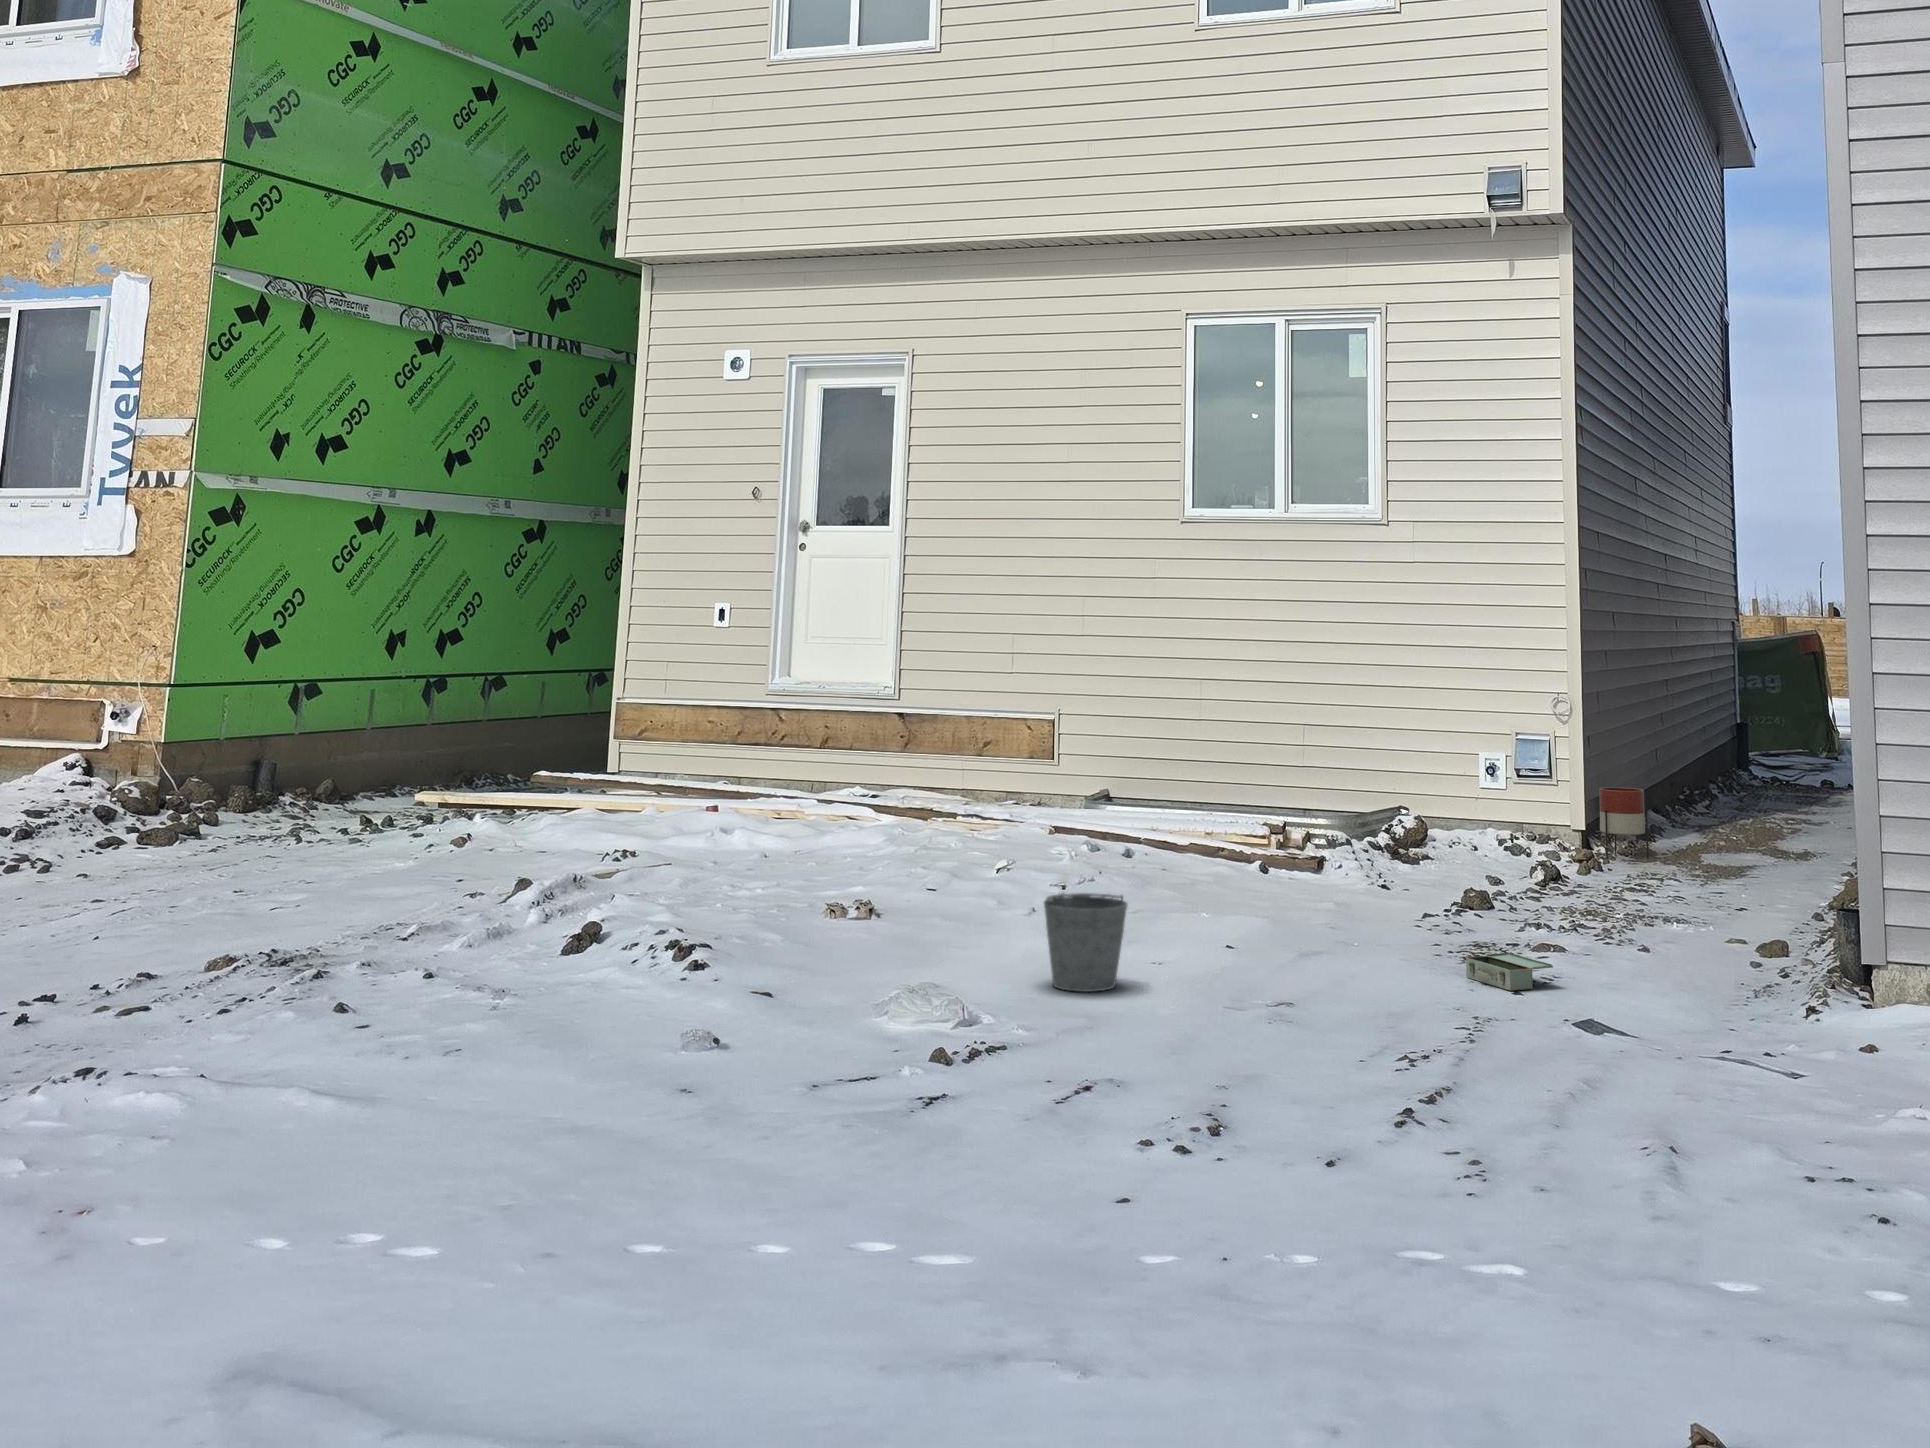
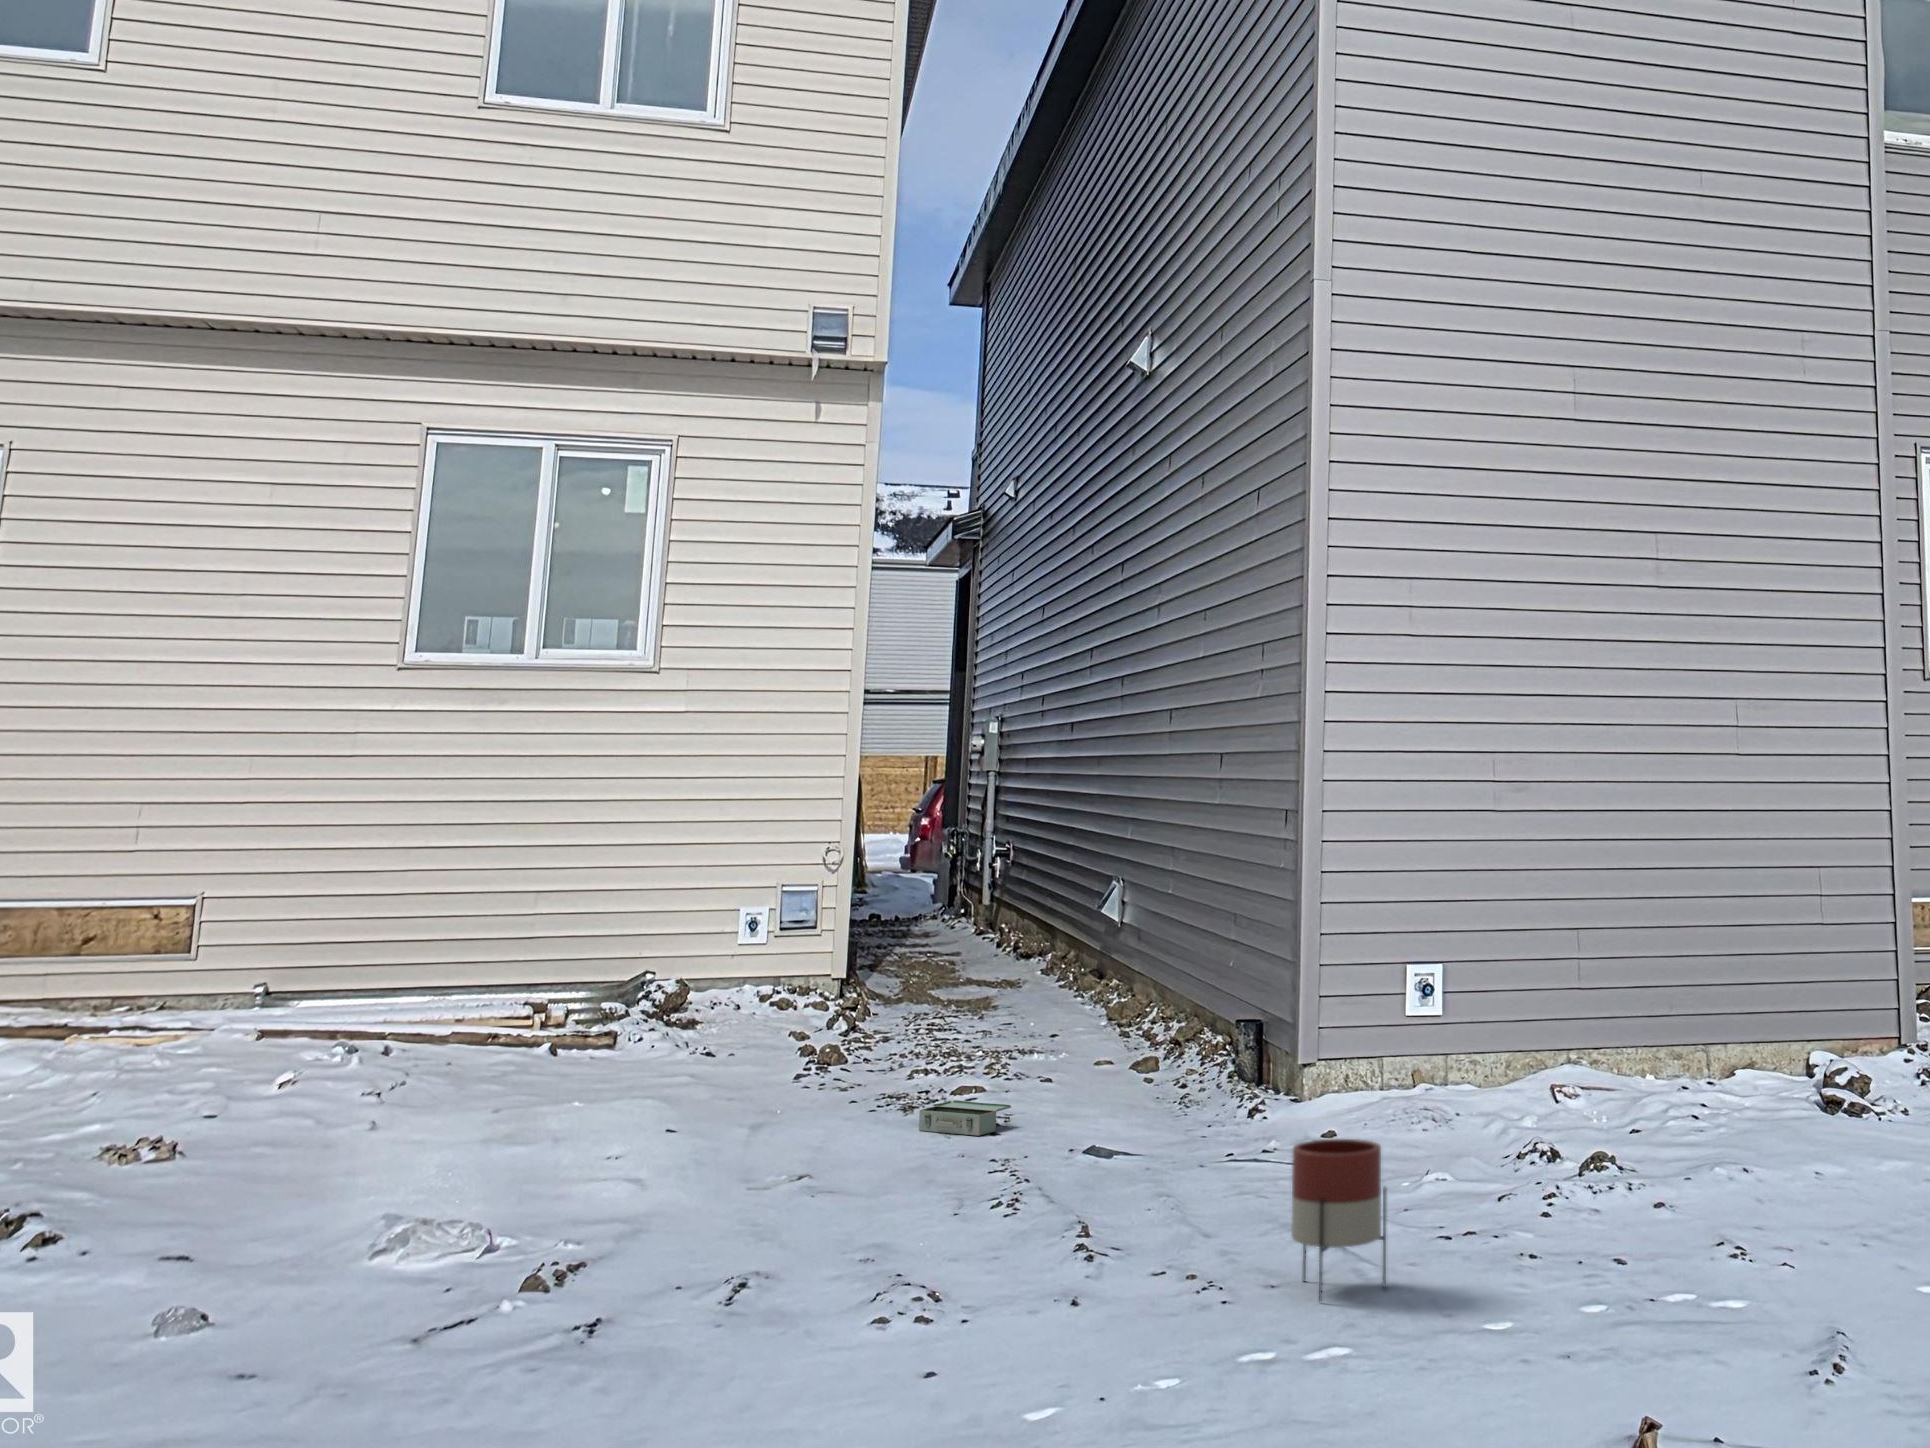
planter: present [1599,787,1649,858] -> present [1291,1139,1387,1301]
bucket: present [1044,893,1127,992] -> none [500,1086,604,1202]

